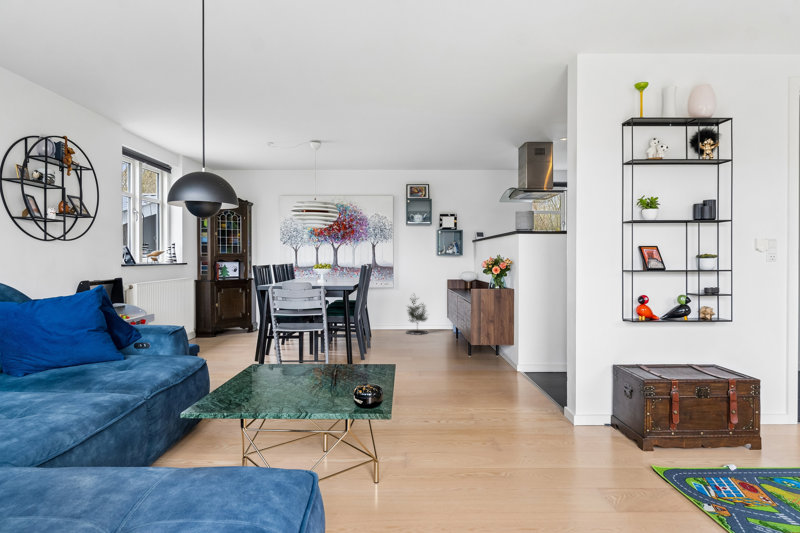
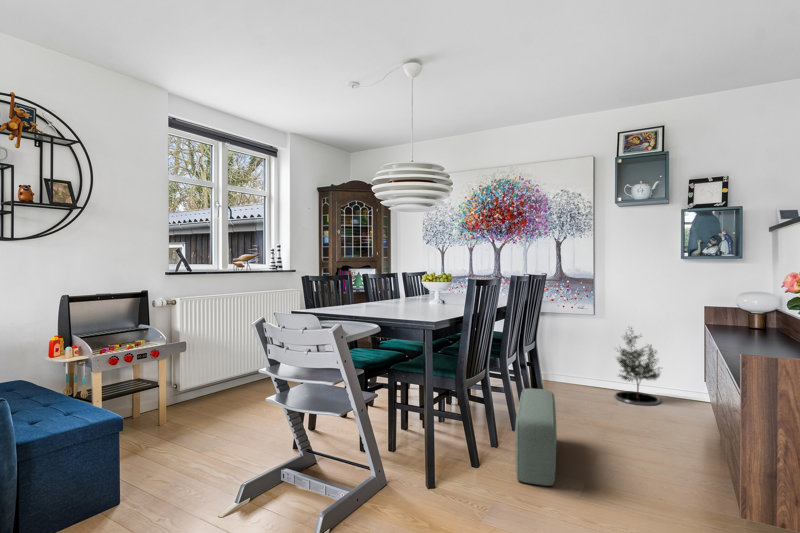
pouf: none [371,323,396,361] -> present [515,388,557,486]

